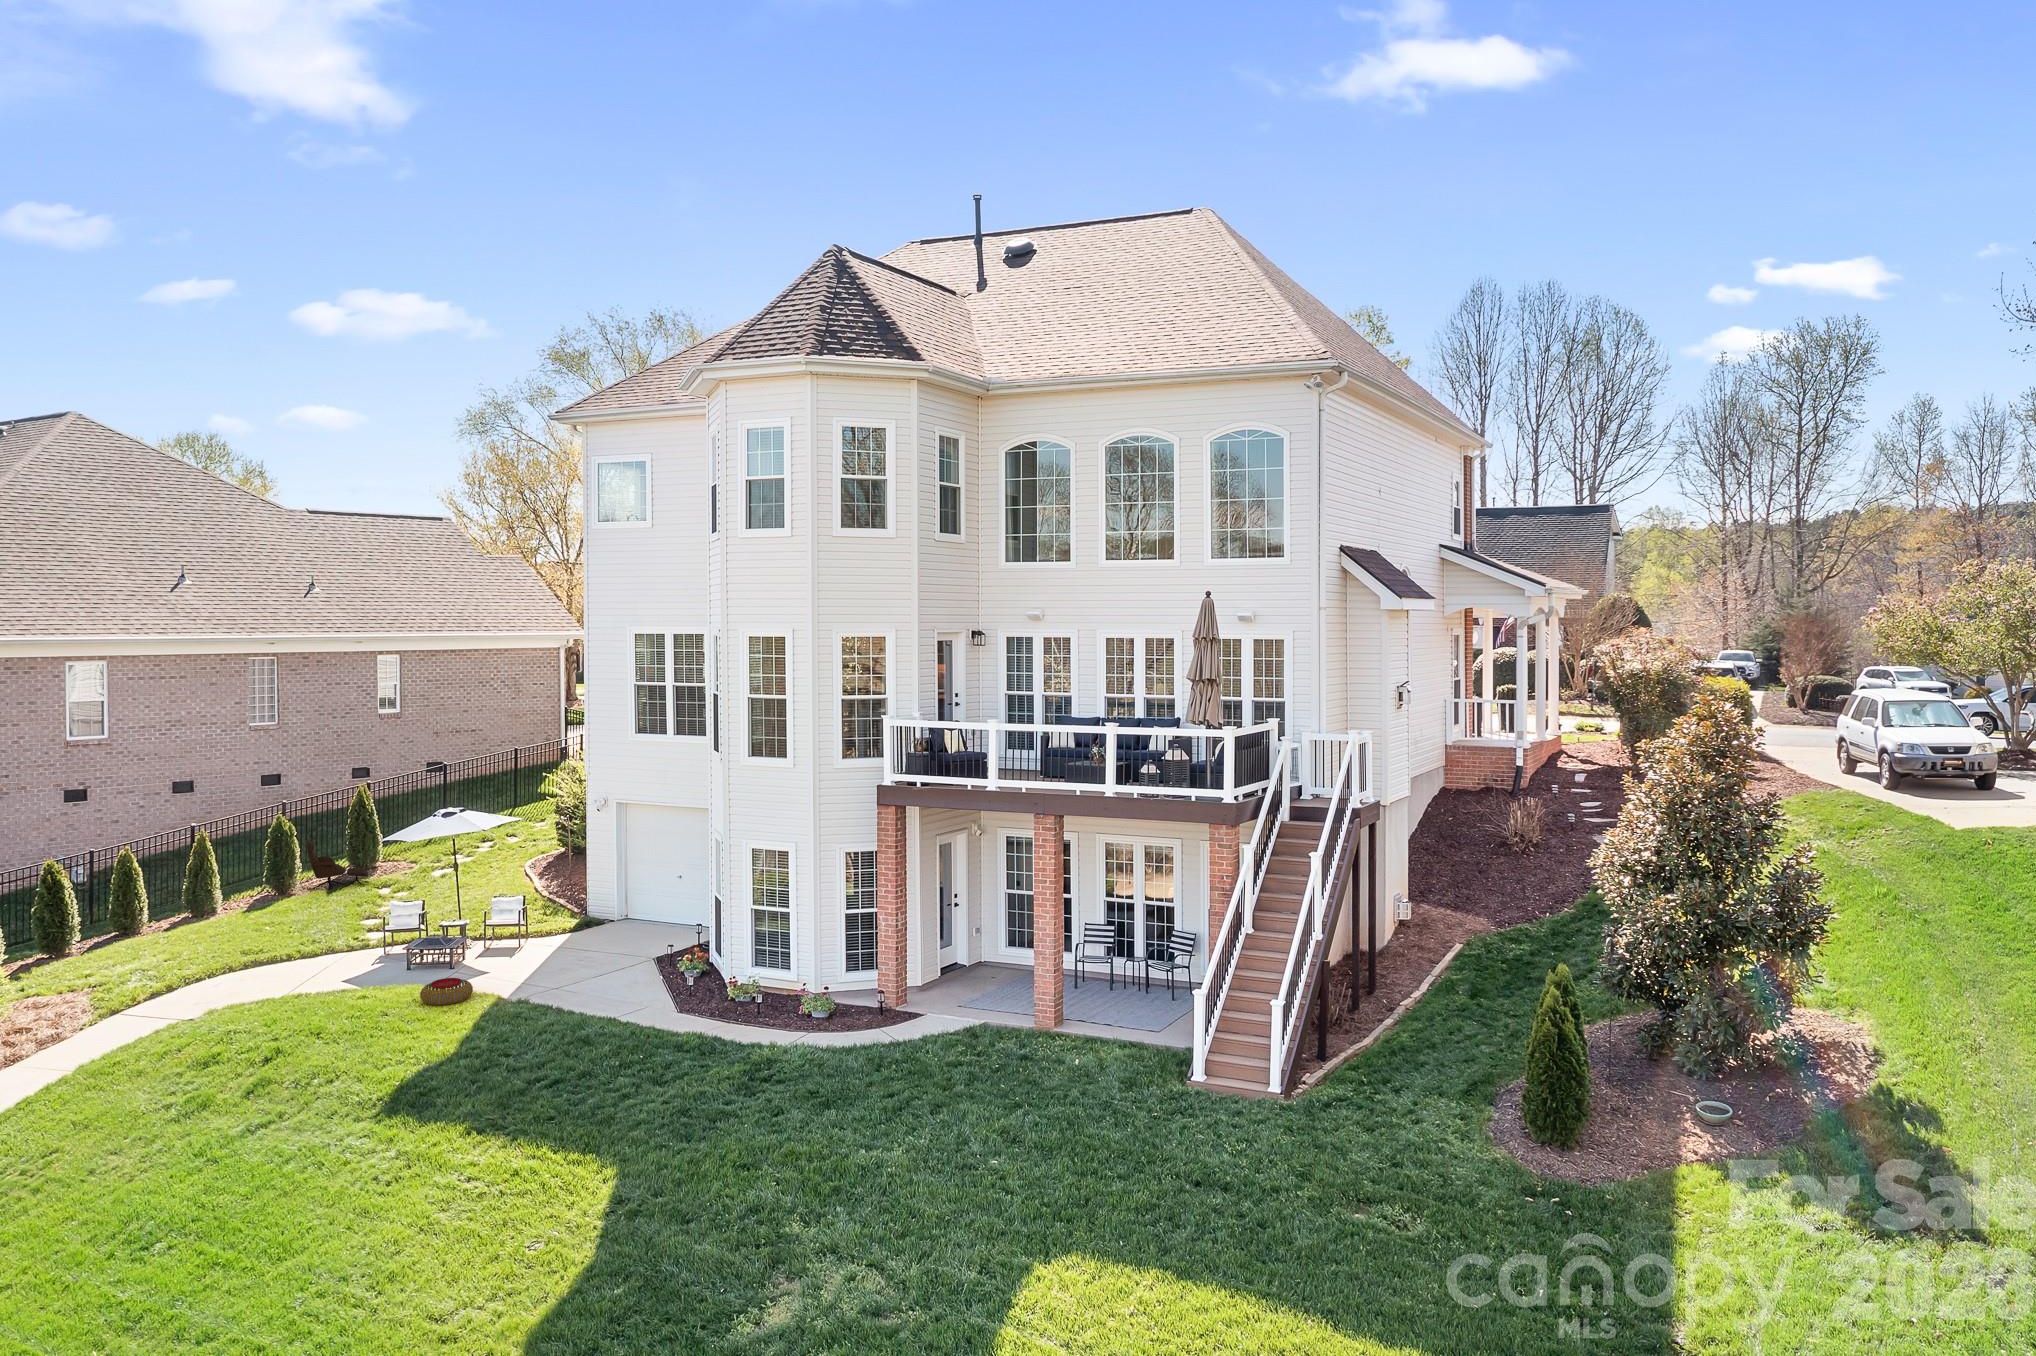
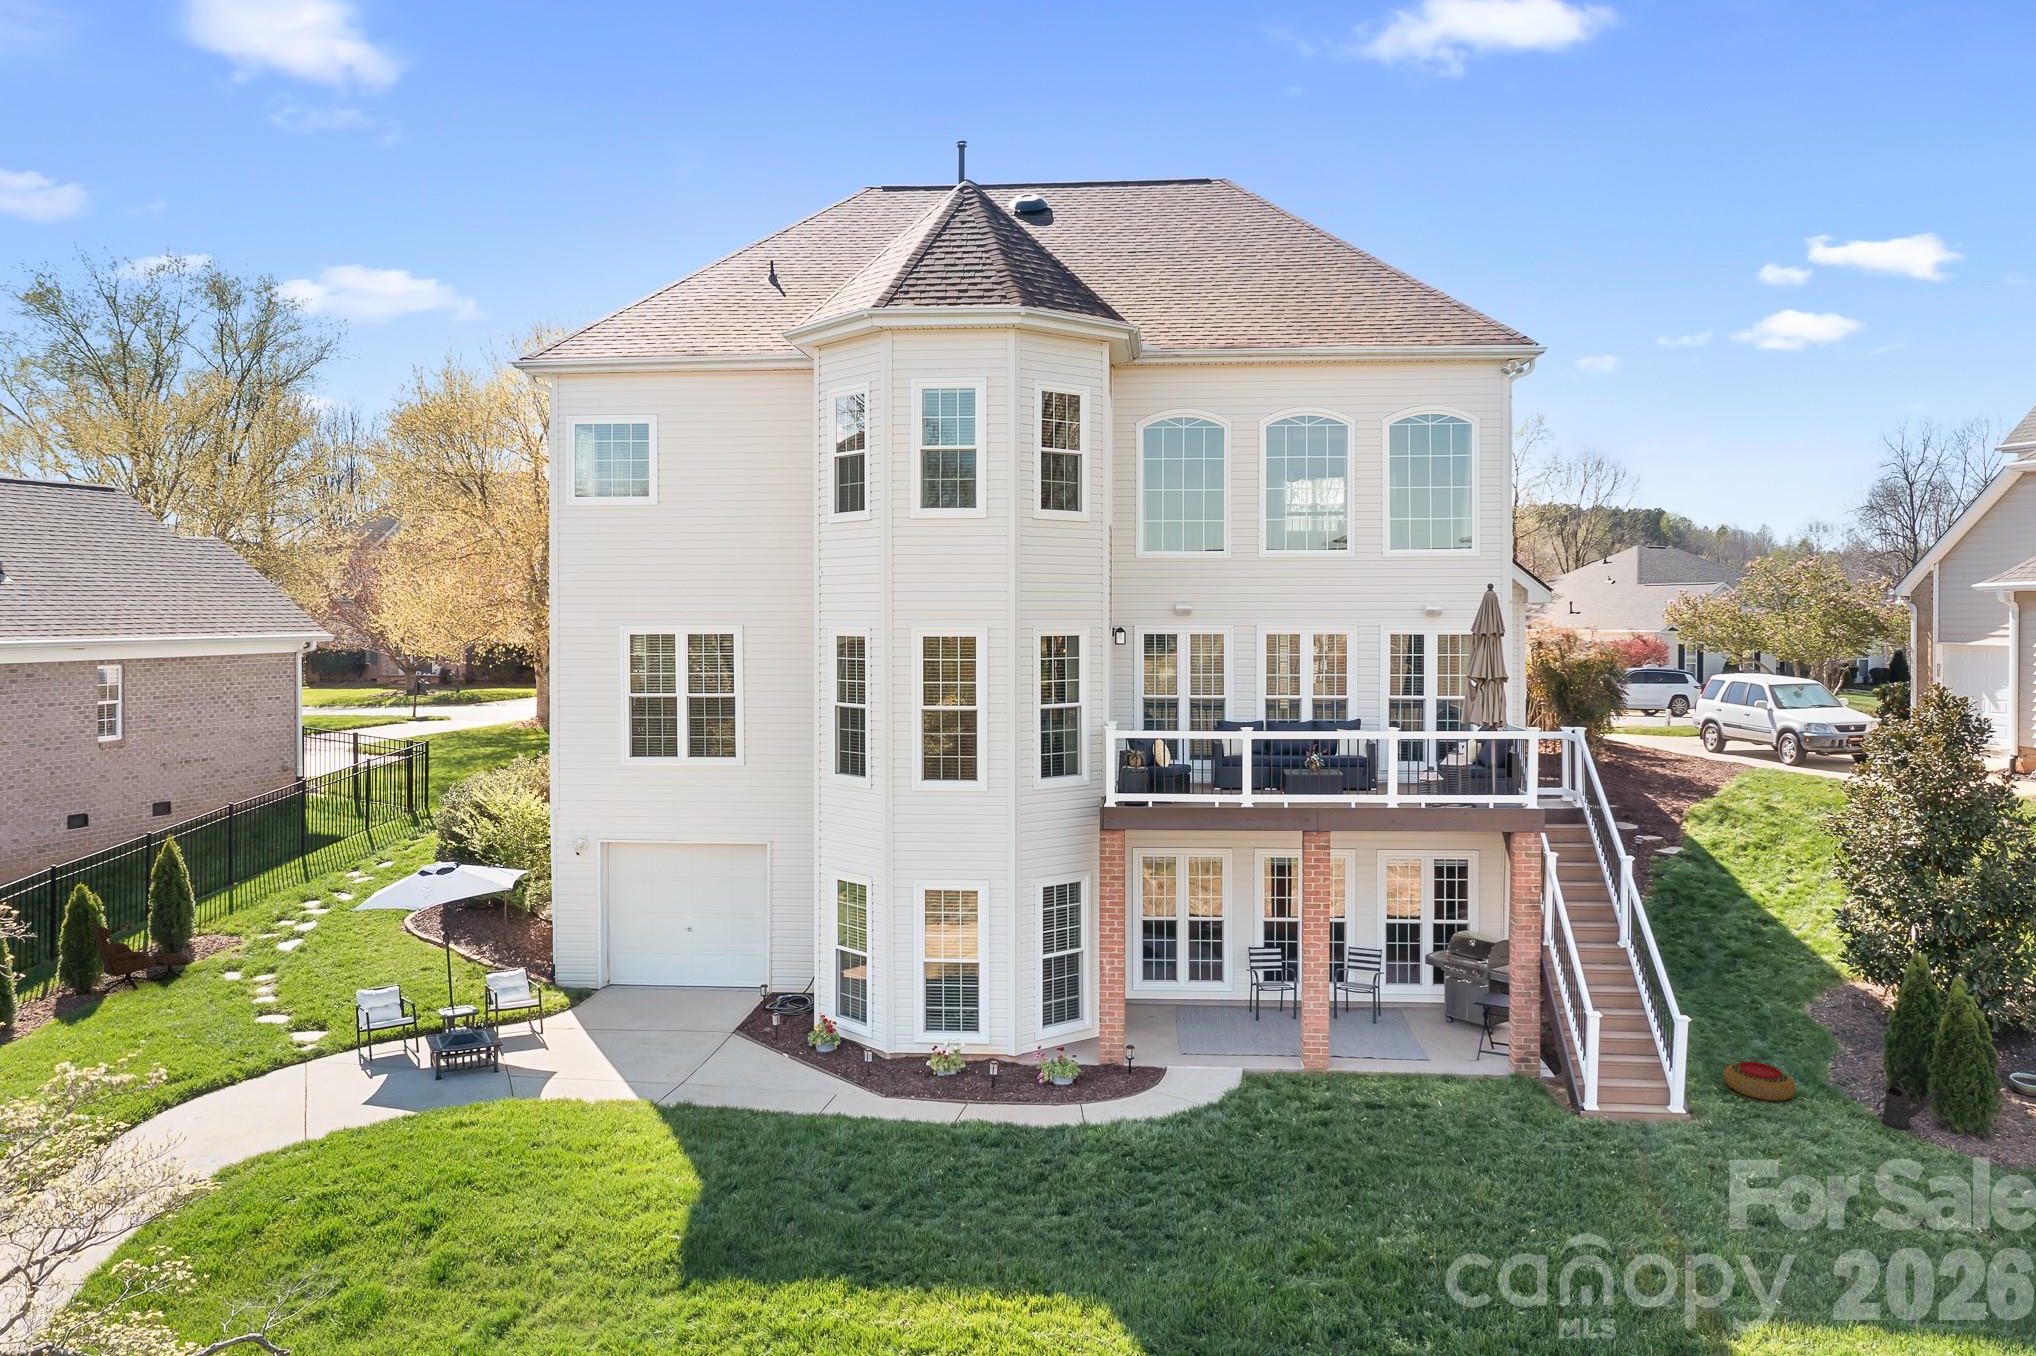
pouf: present [420,978,473,1005] -> present [1724,1062,1796,1101]
watering can: none [1475,1097,1535,1147] -> present [1877,1080,1938,1130]

